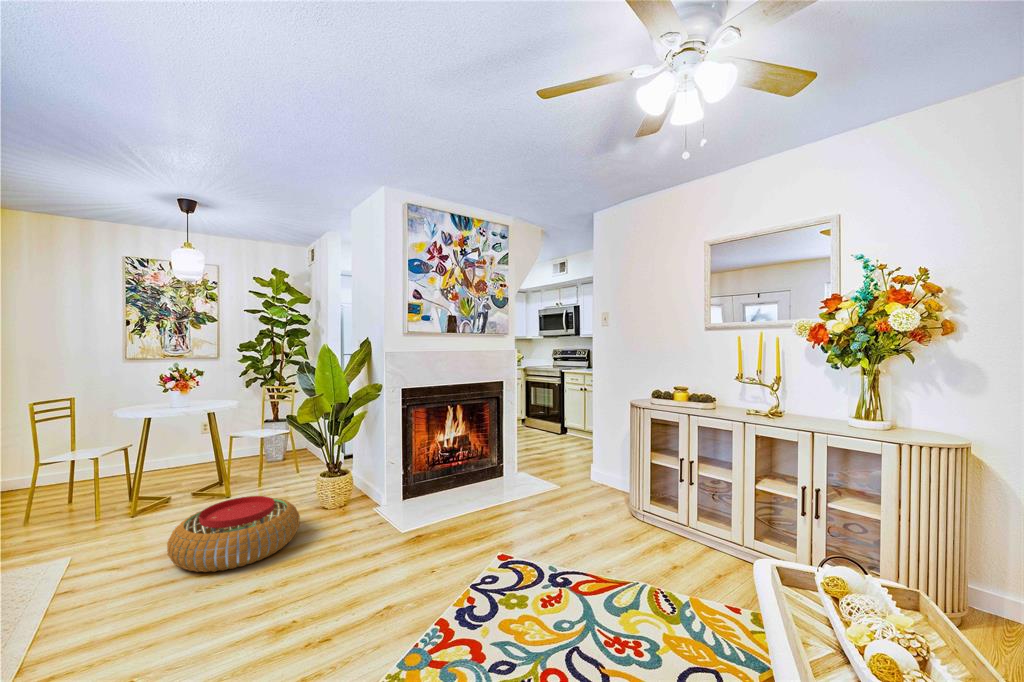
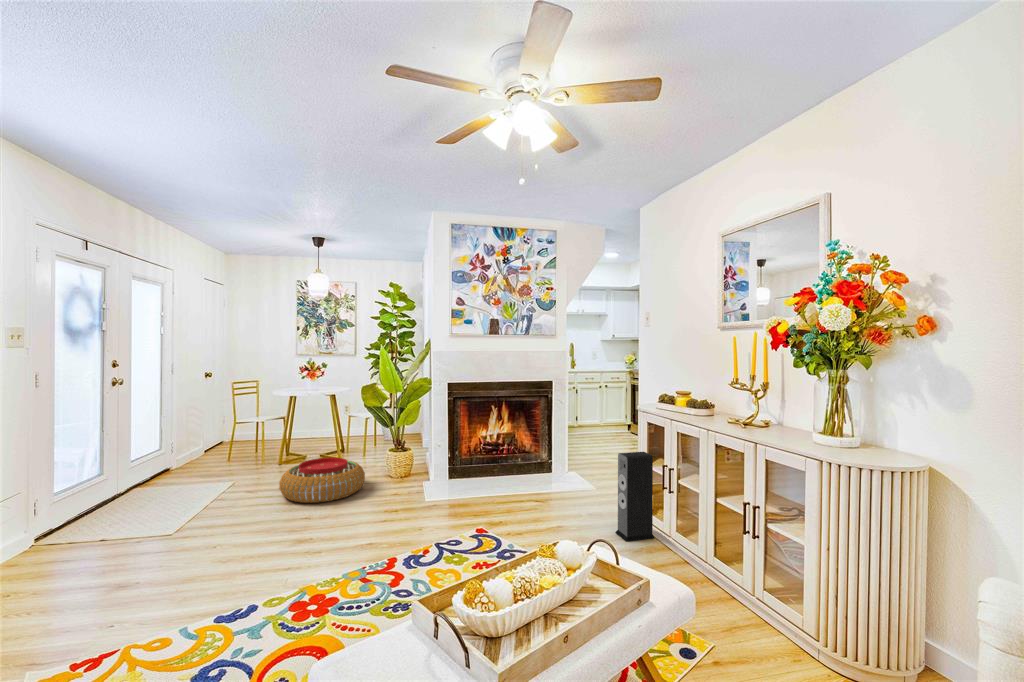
speaker: none [623,447,659,539] -> present [616,452,655,542]

